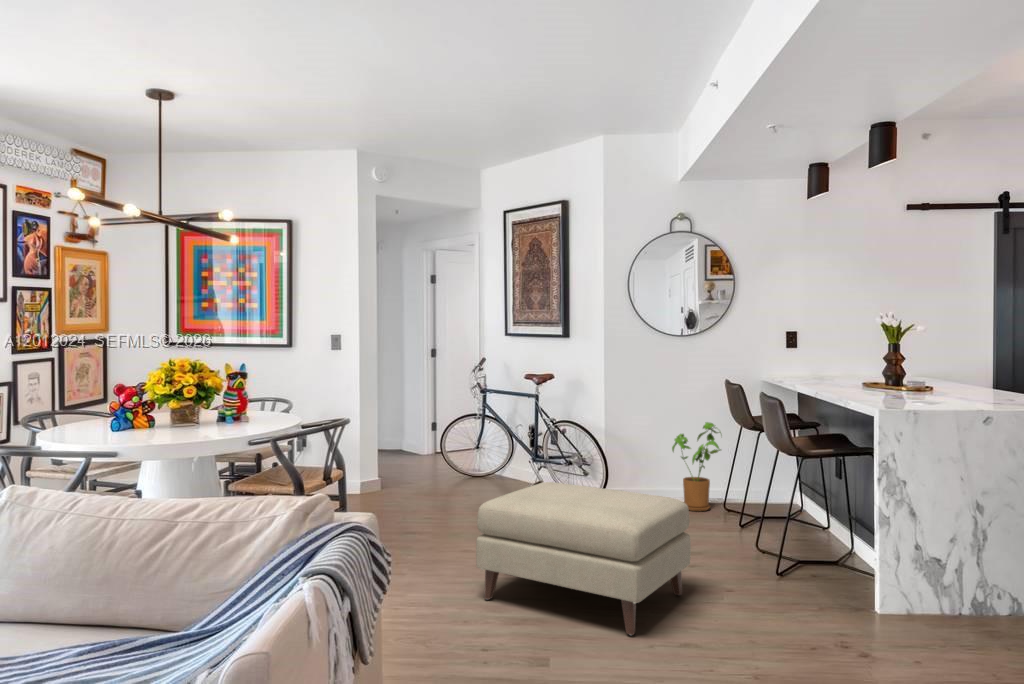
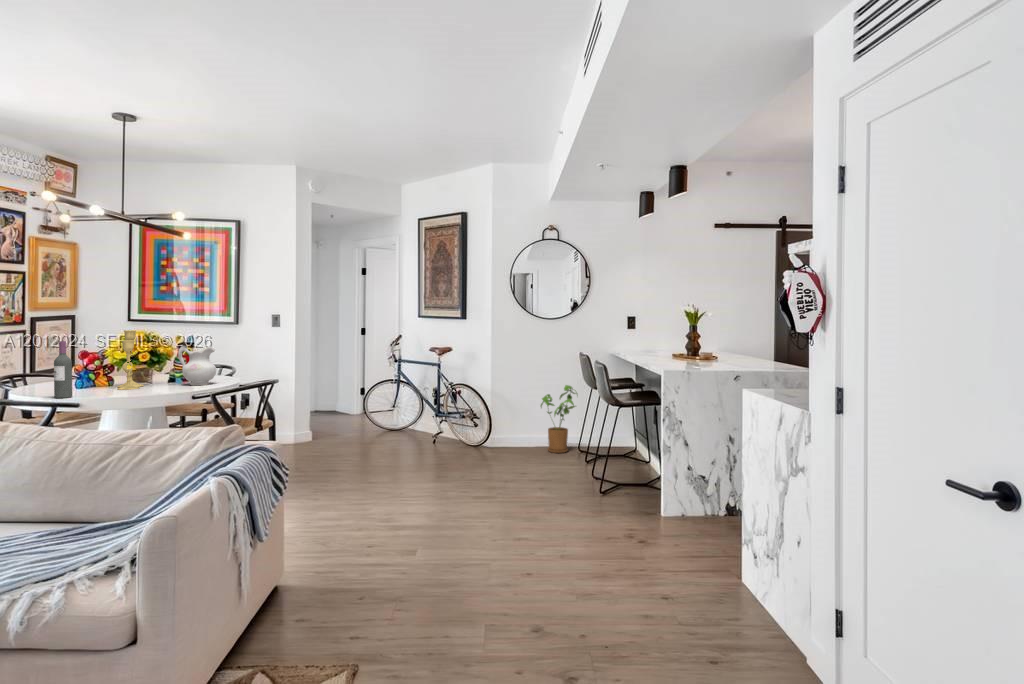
candlestick: none [158,359,189,435] -> present [118,330,144,390]
wine bottle: none [85,375,106,448] -> present [54,341,72,398]
ceramic pitcher: none [231,377,277,428] -> present [178,346,216,385]
ottoman: present [476,482,691,635] -> none [371,428,533,534]

